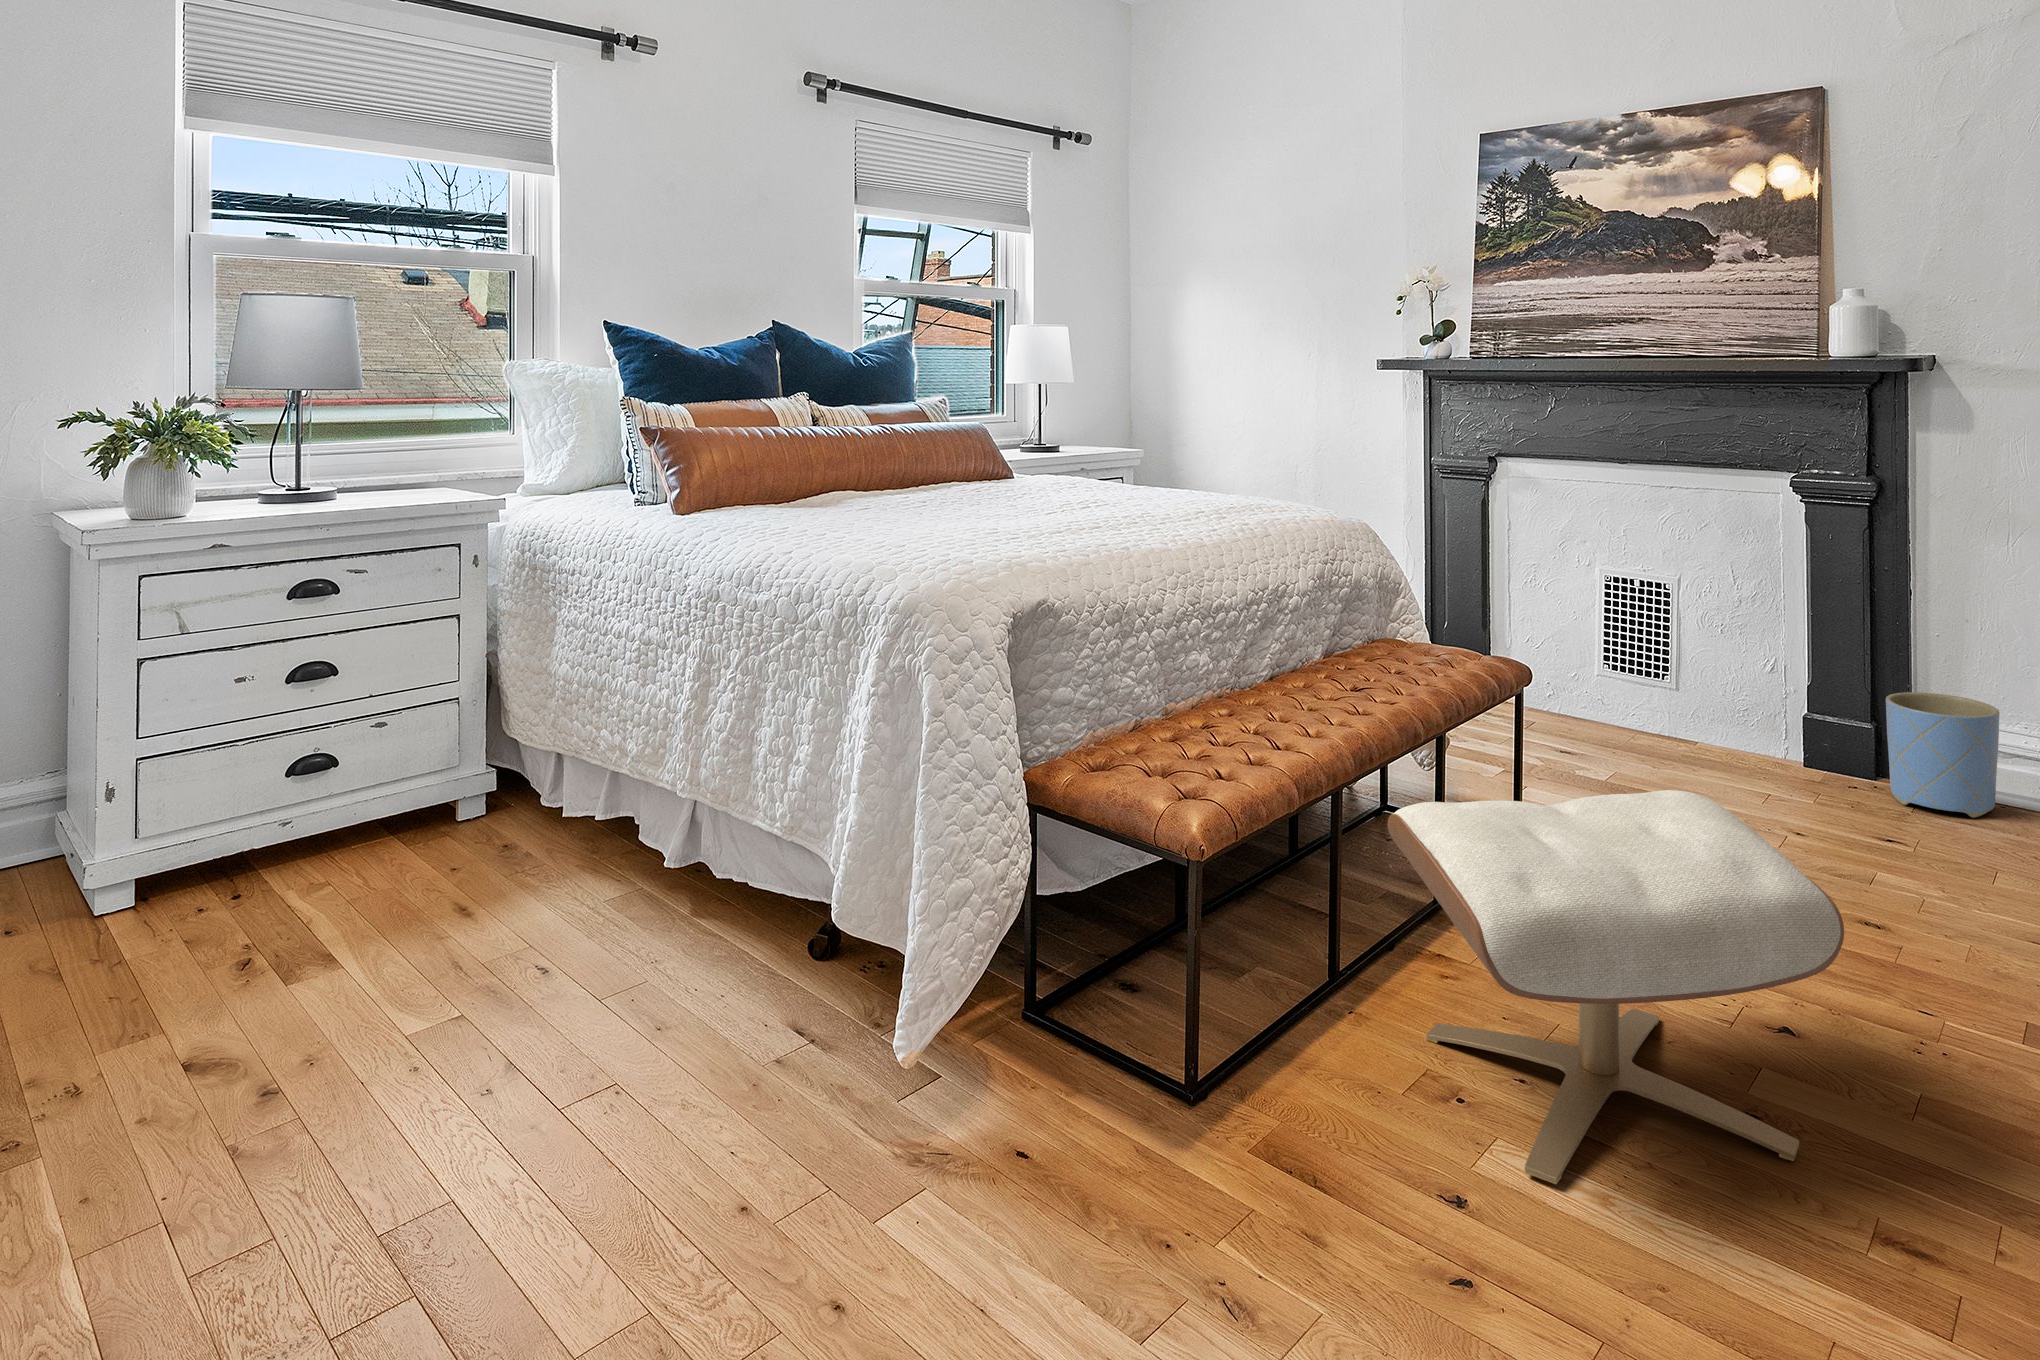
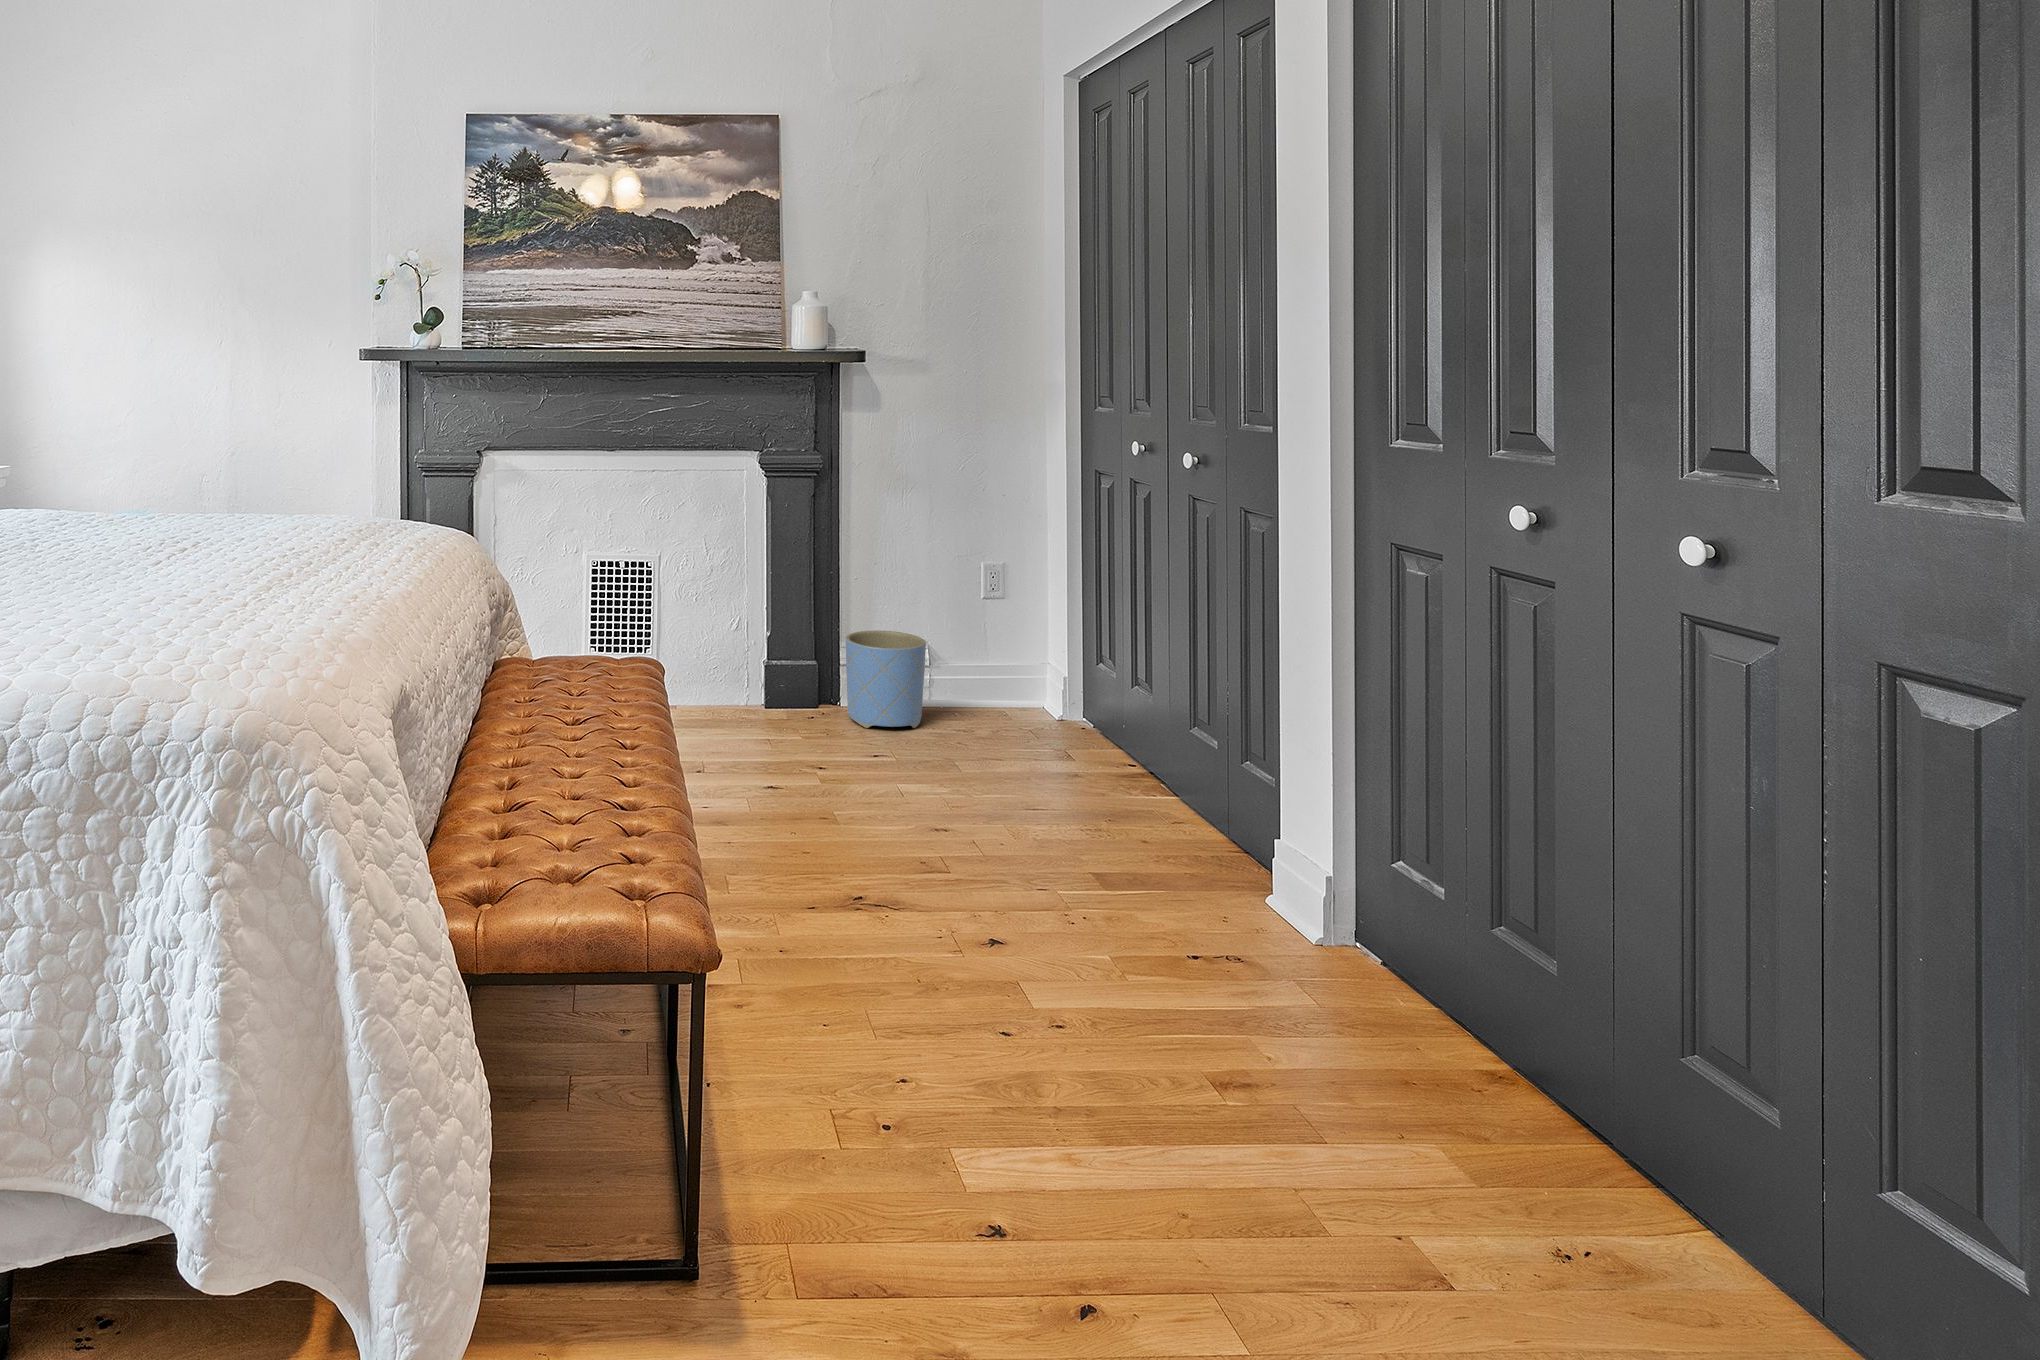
ottoman: present [1388,790,1844,1184] -> none [805,770,1184,1208]

